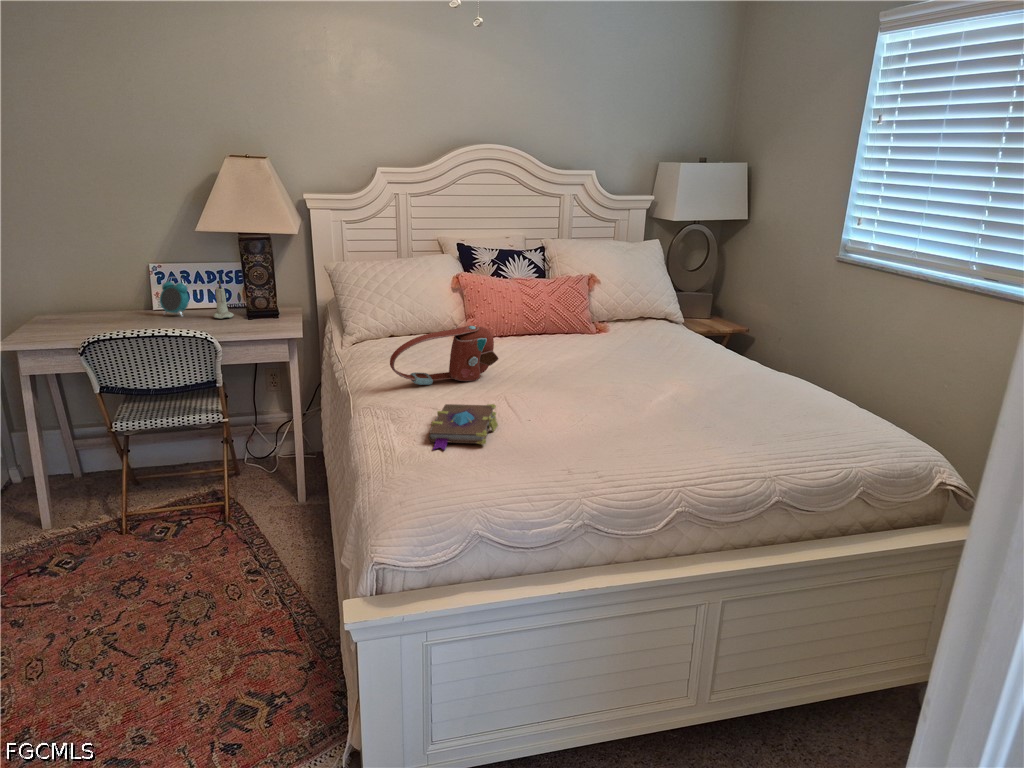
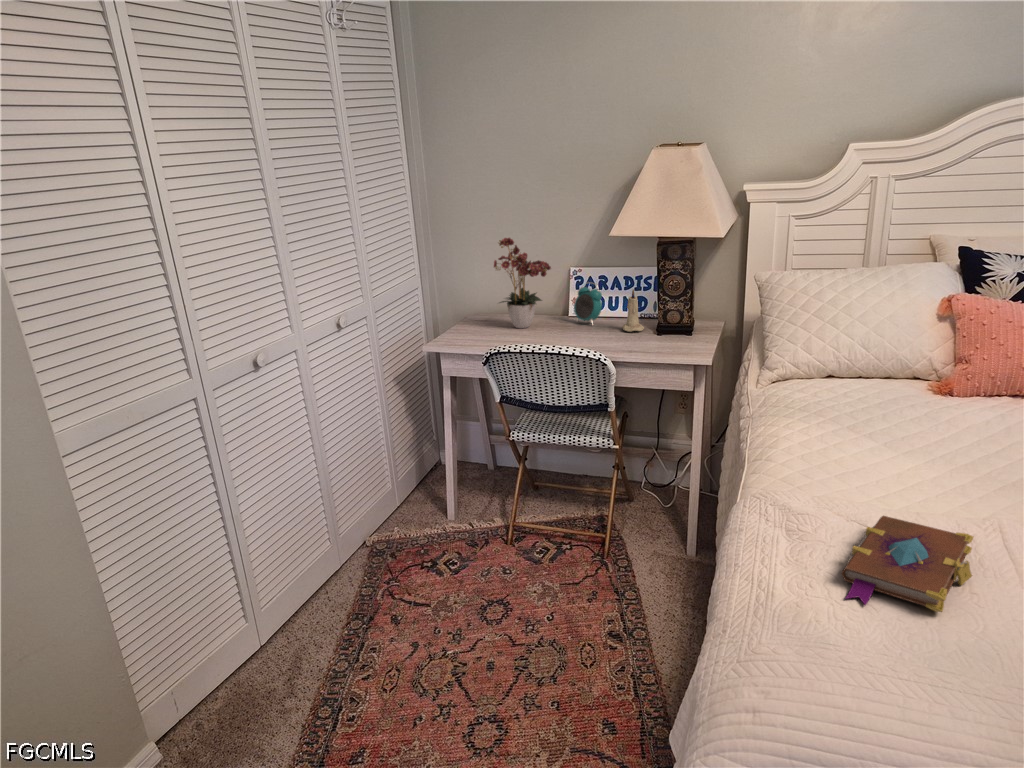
flower arrangement: none [65,230,138,324] -> present [494,238,551,328]
handbag: present [390,326,499,385] -> none [808,389,991,472]

